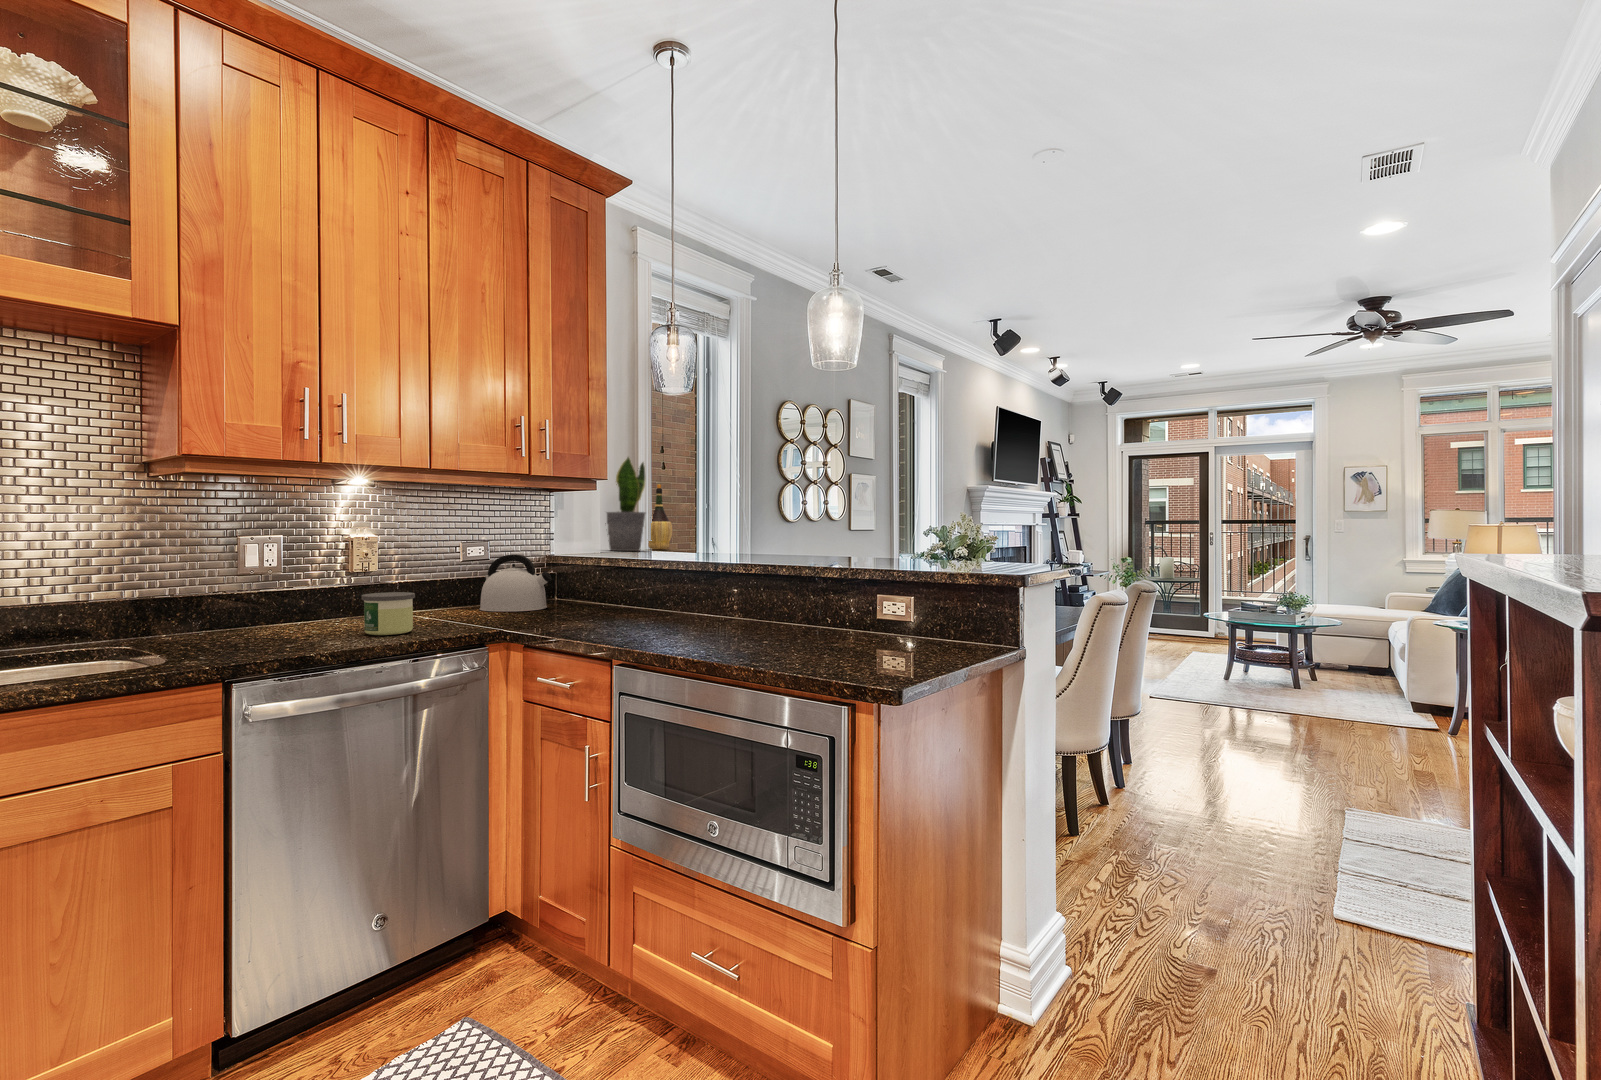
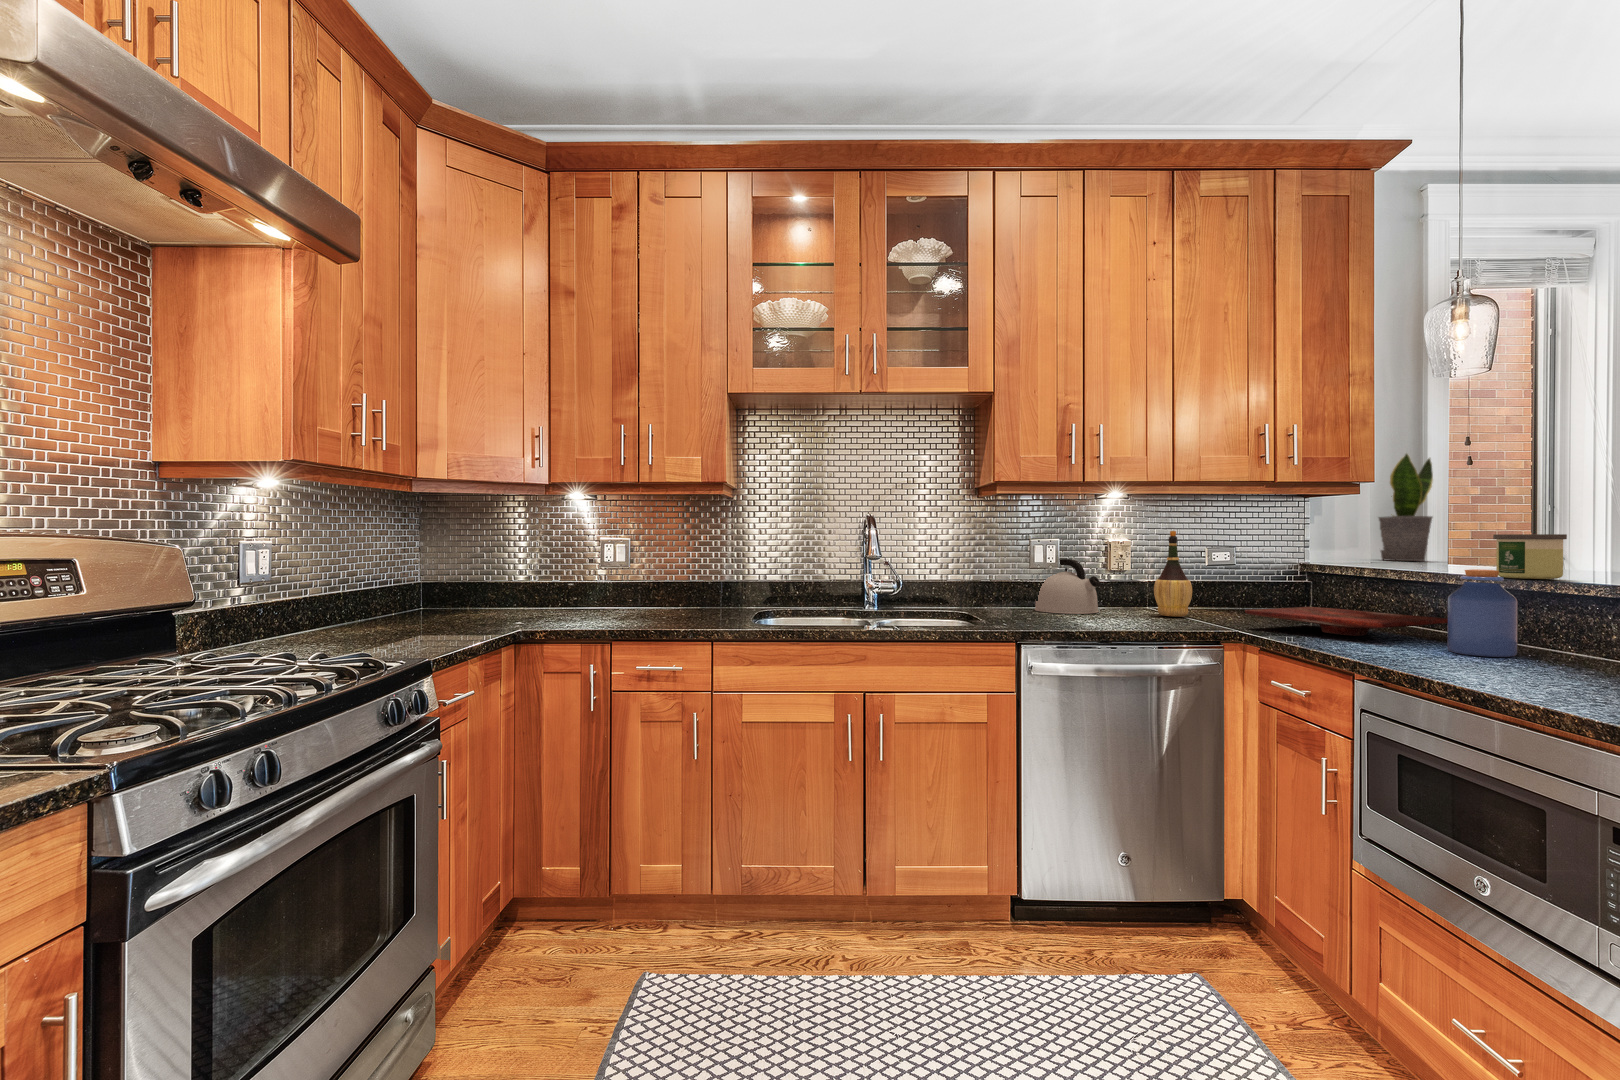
wine bottle: present [648,484,672,550] -> present [1154,531,1192,617]
kettle: present [480,554,552,612] -> present [1035,559,1100,614]
jar: none [675,561,720,635] -> present [1447,569,1518,657]
candle: present [362,592,415,635] -> present [1493,534,1567,579]
cutting board: none [507,600,671,626] -> present [1245,607,1447,636]

